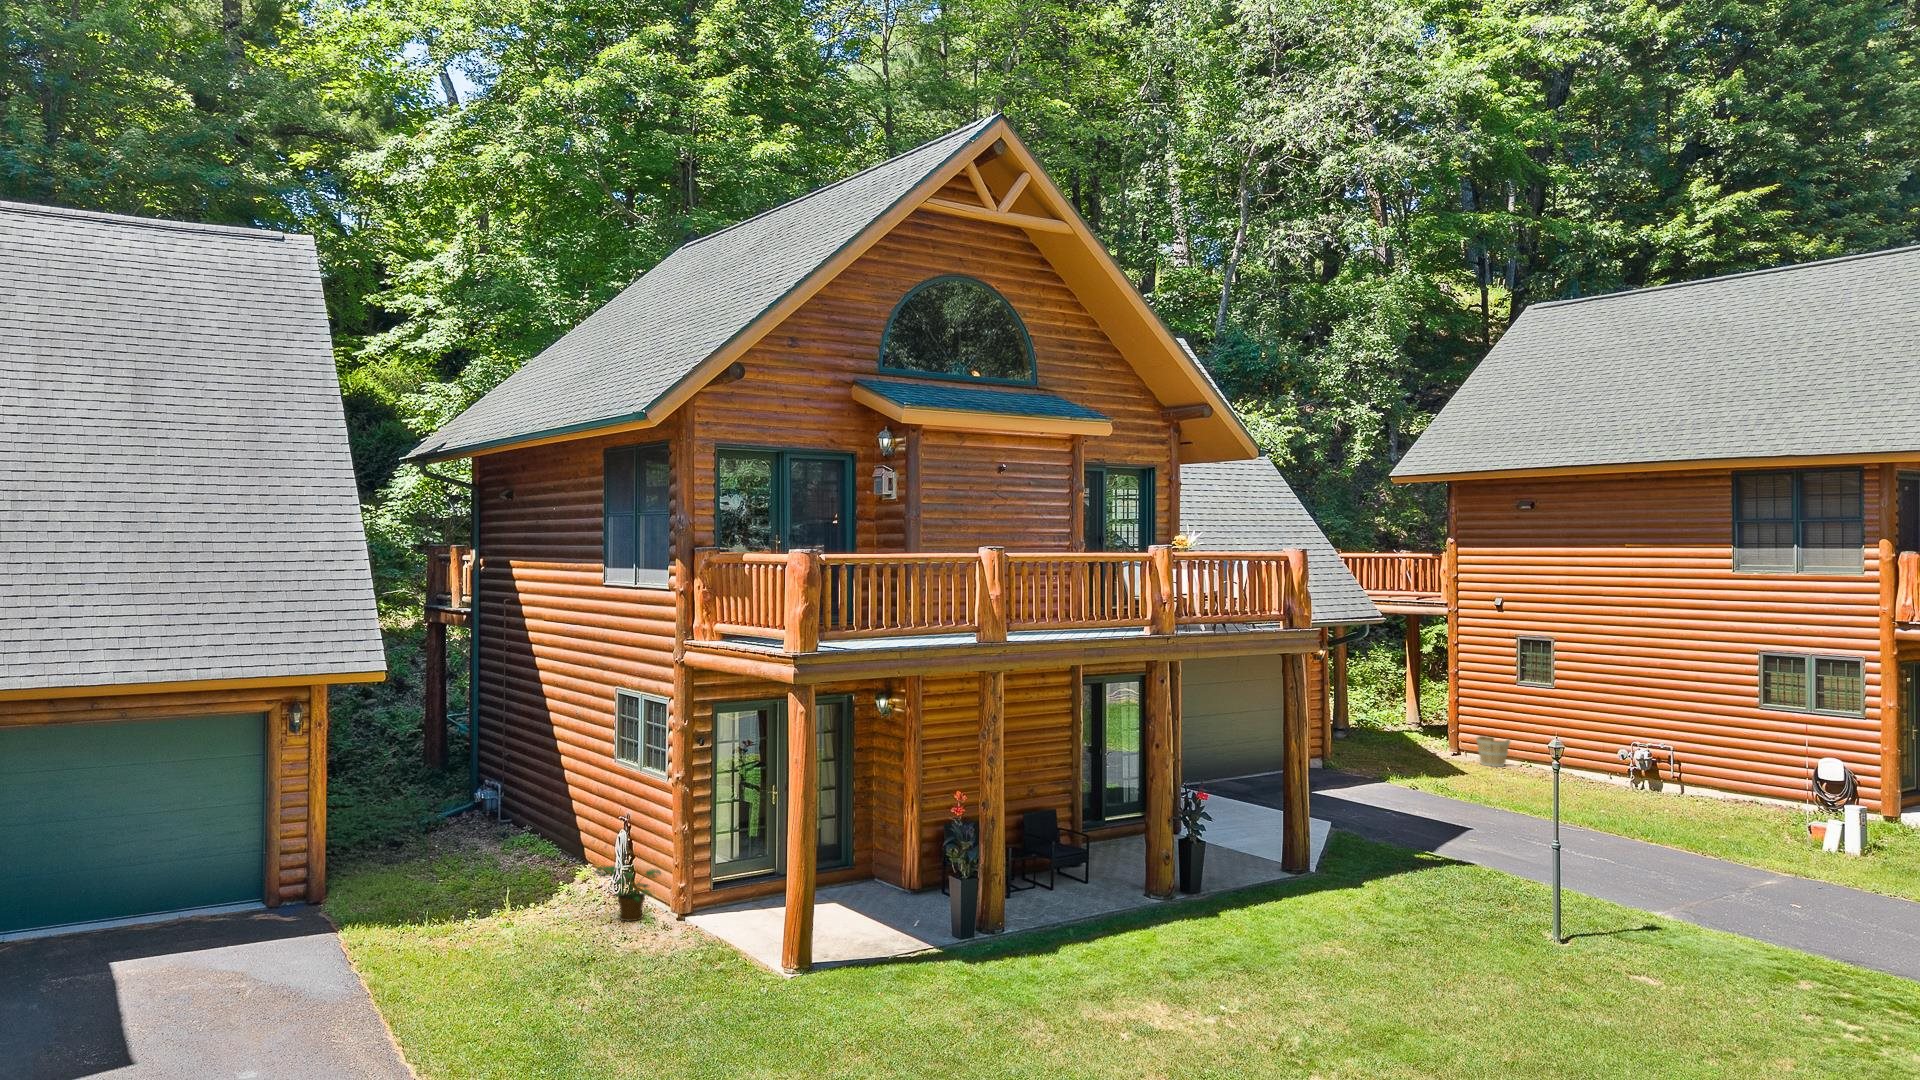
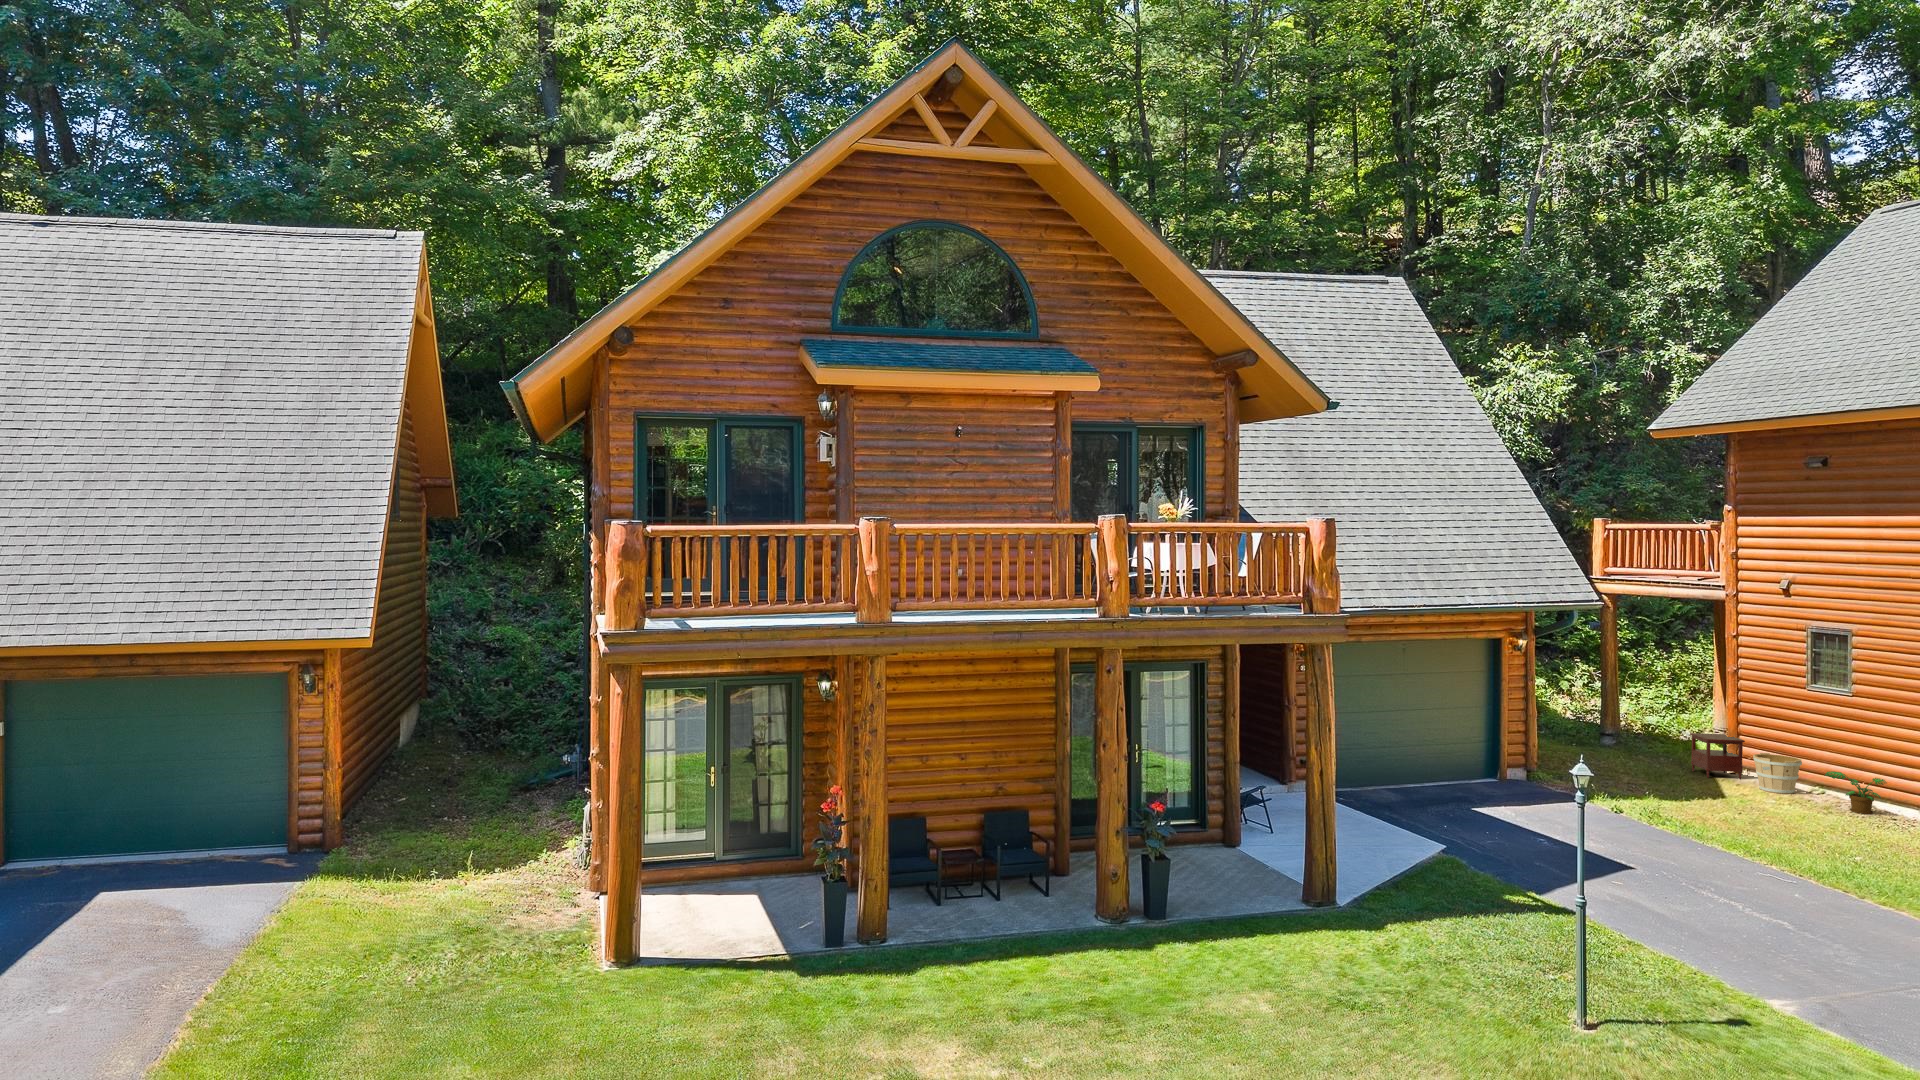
side table: none [1425,724,1466,759] -> present [1690,733,1745,779]
potted plant: present [596,866,661,921] -> present [1825,771,1887,814]

